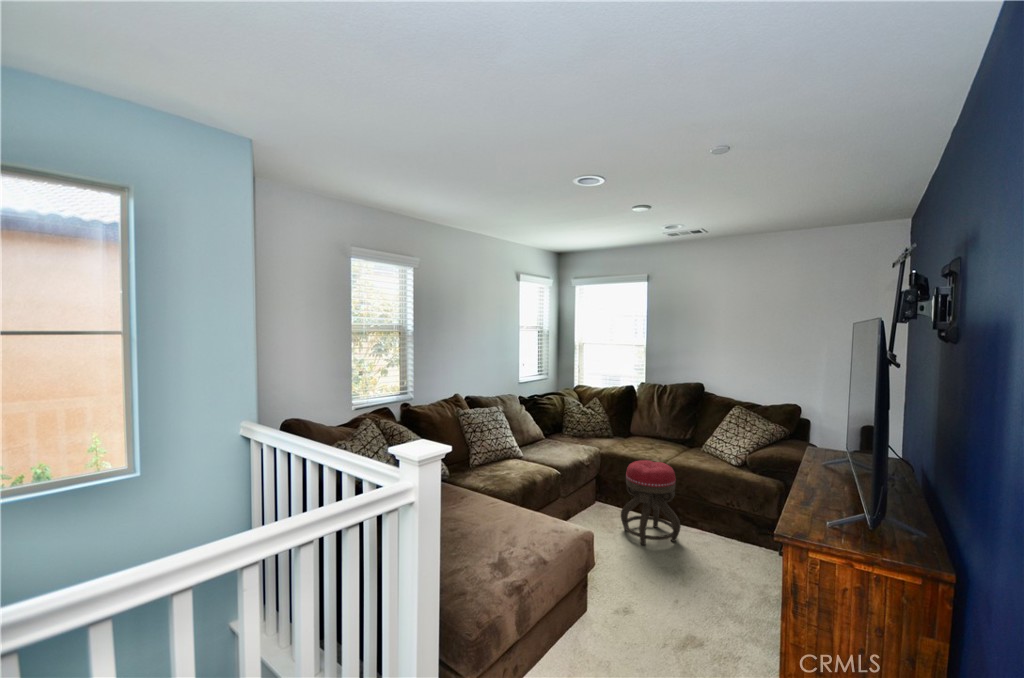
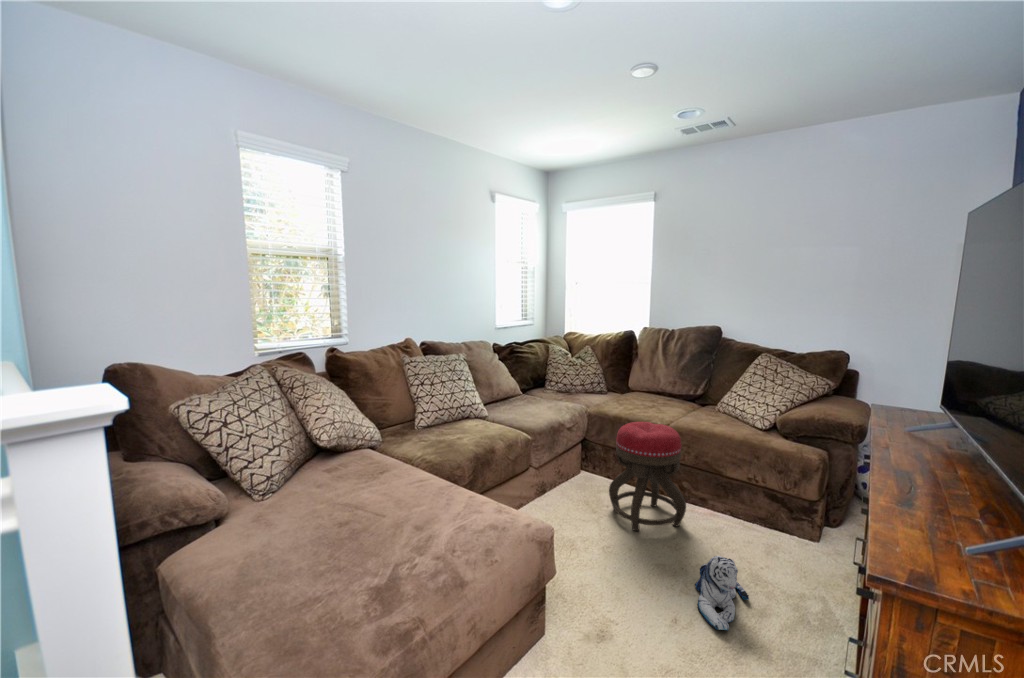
plush toy: none [688,556,727,607] -> present [695,556,749,631]

